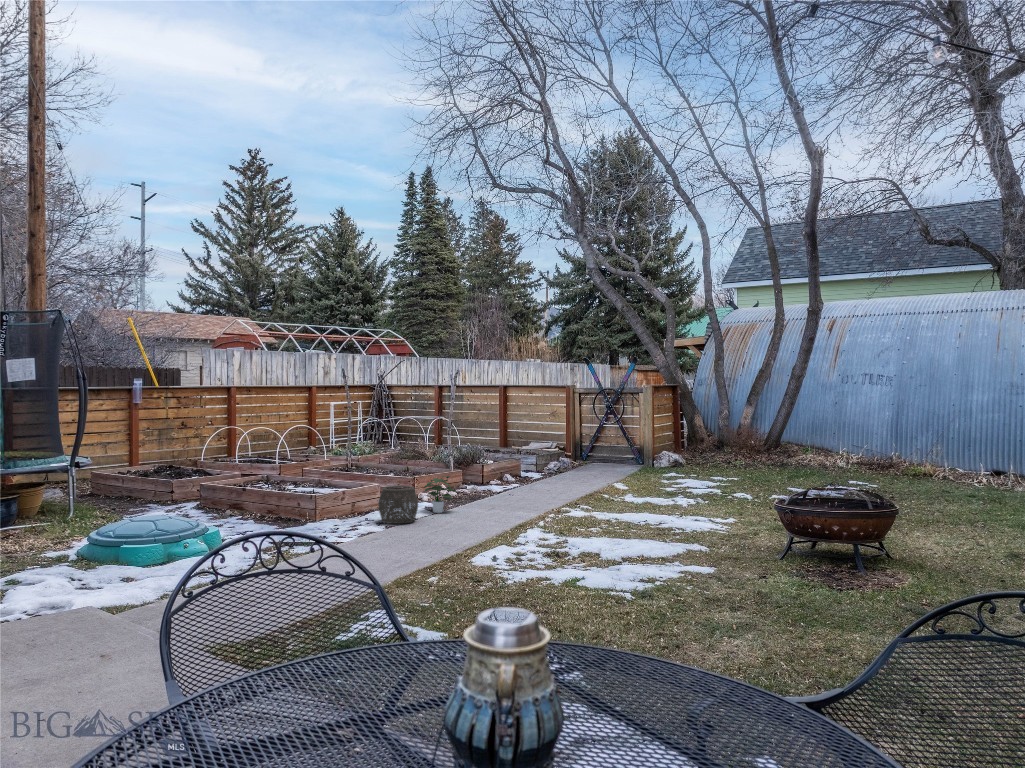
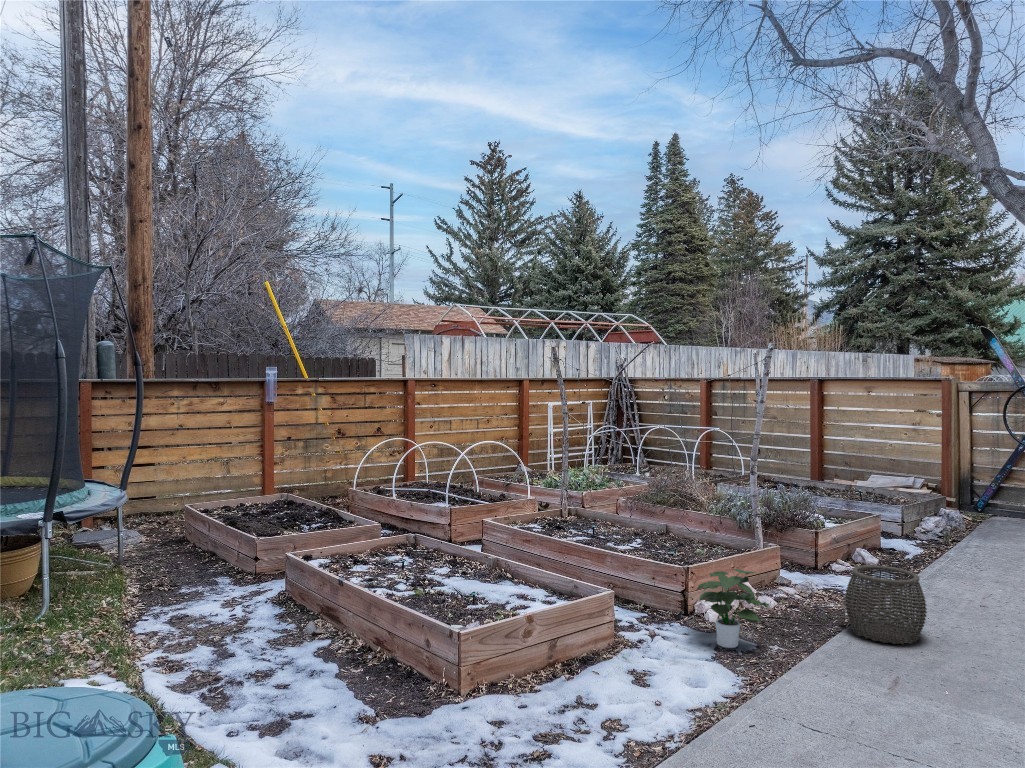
woven basket: present [378,486,418,524] -> present [845,565,927,645]

